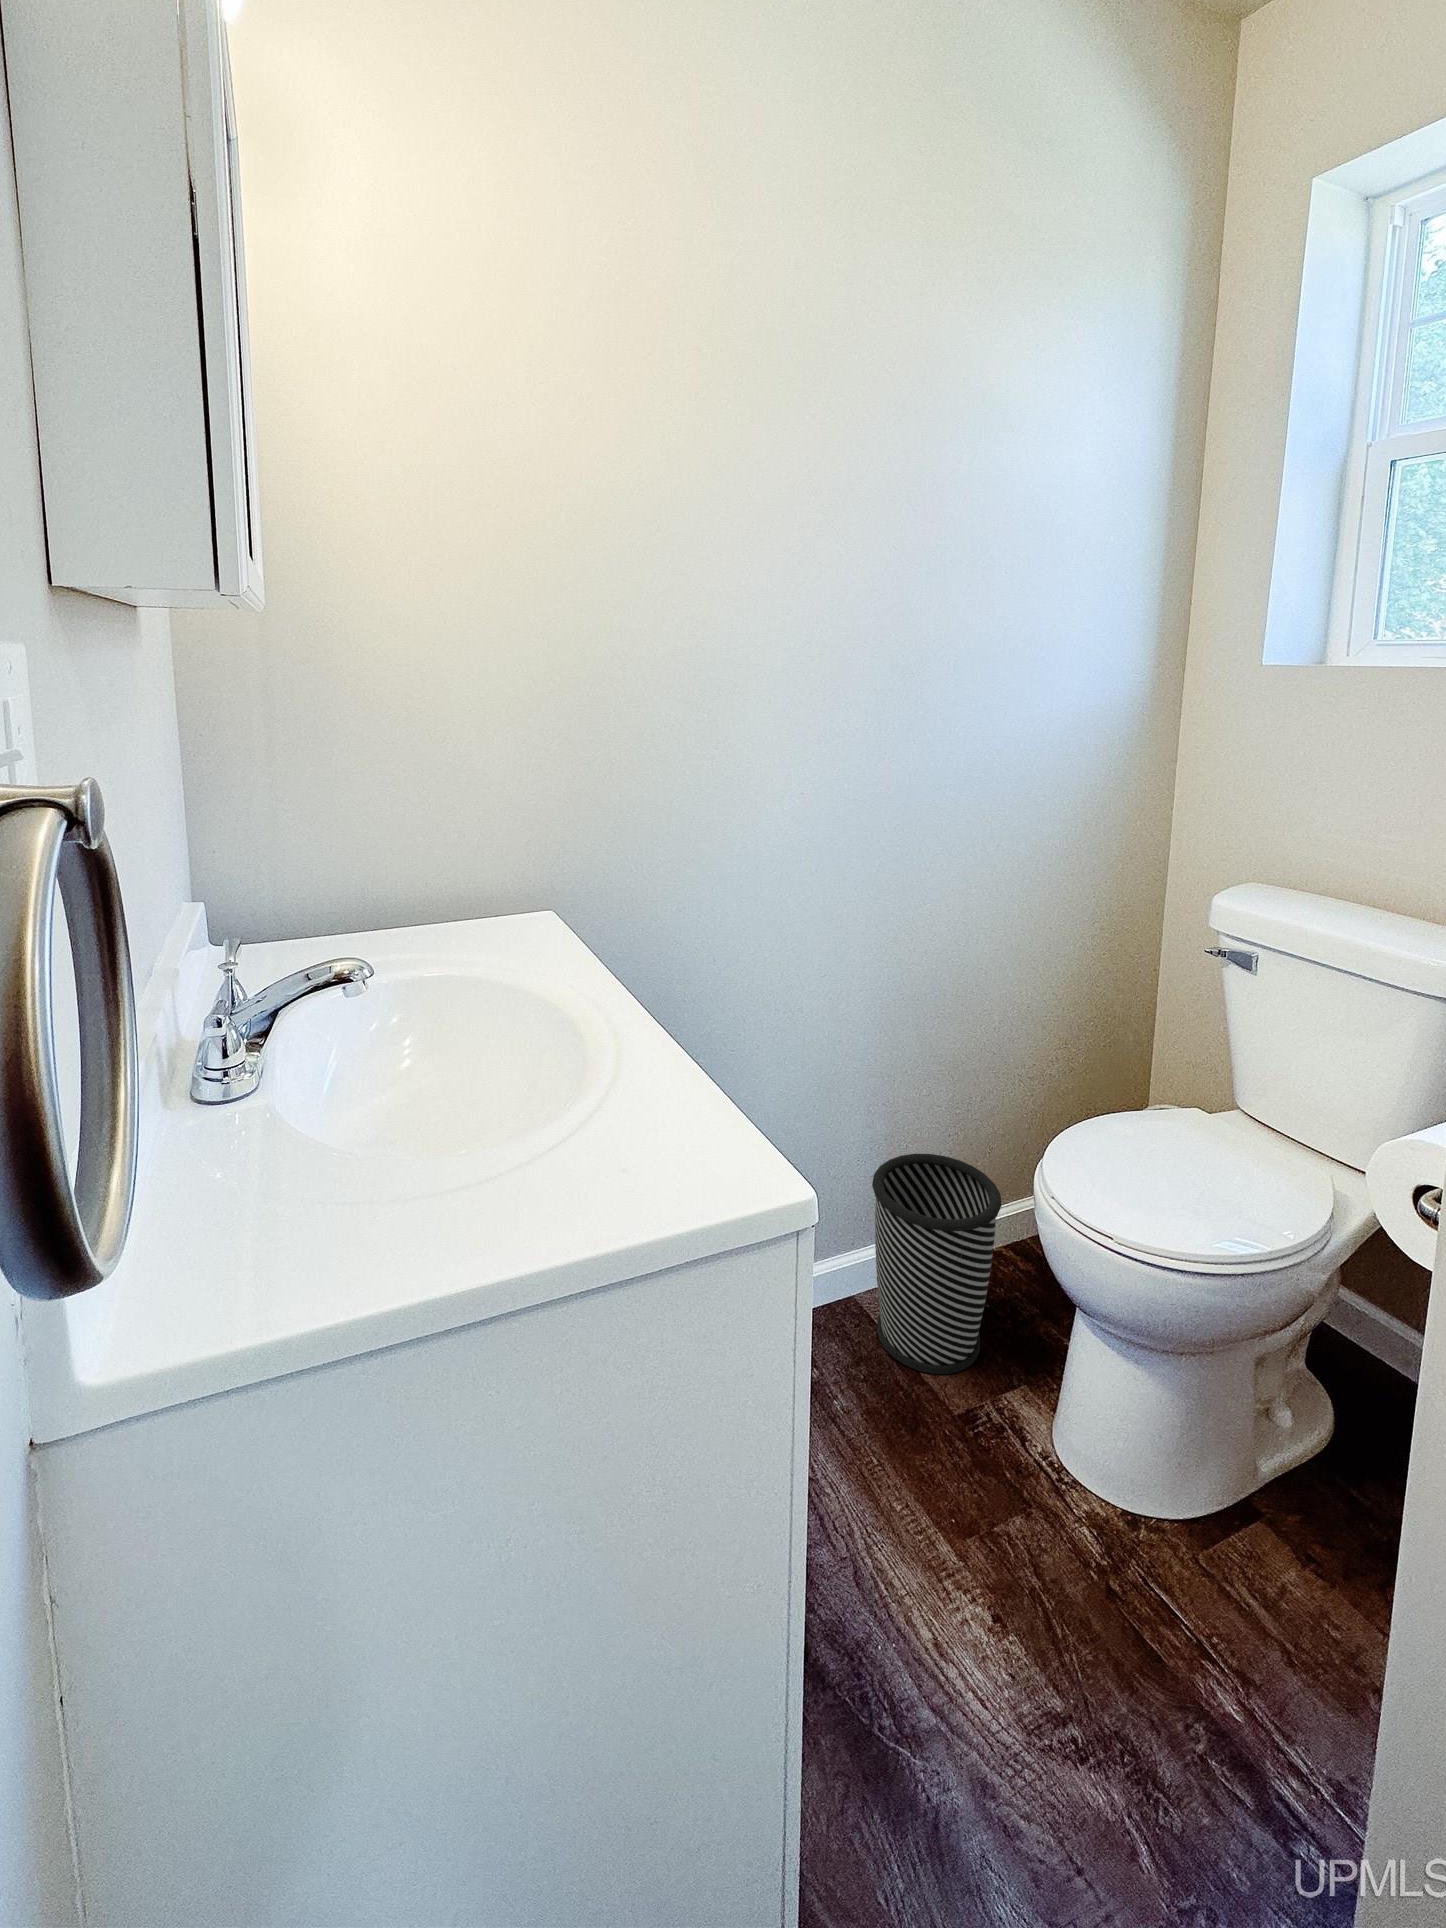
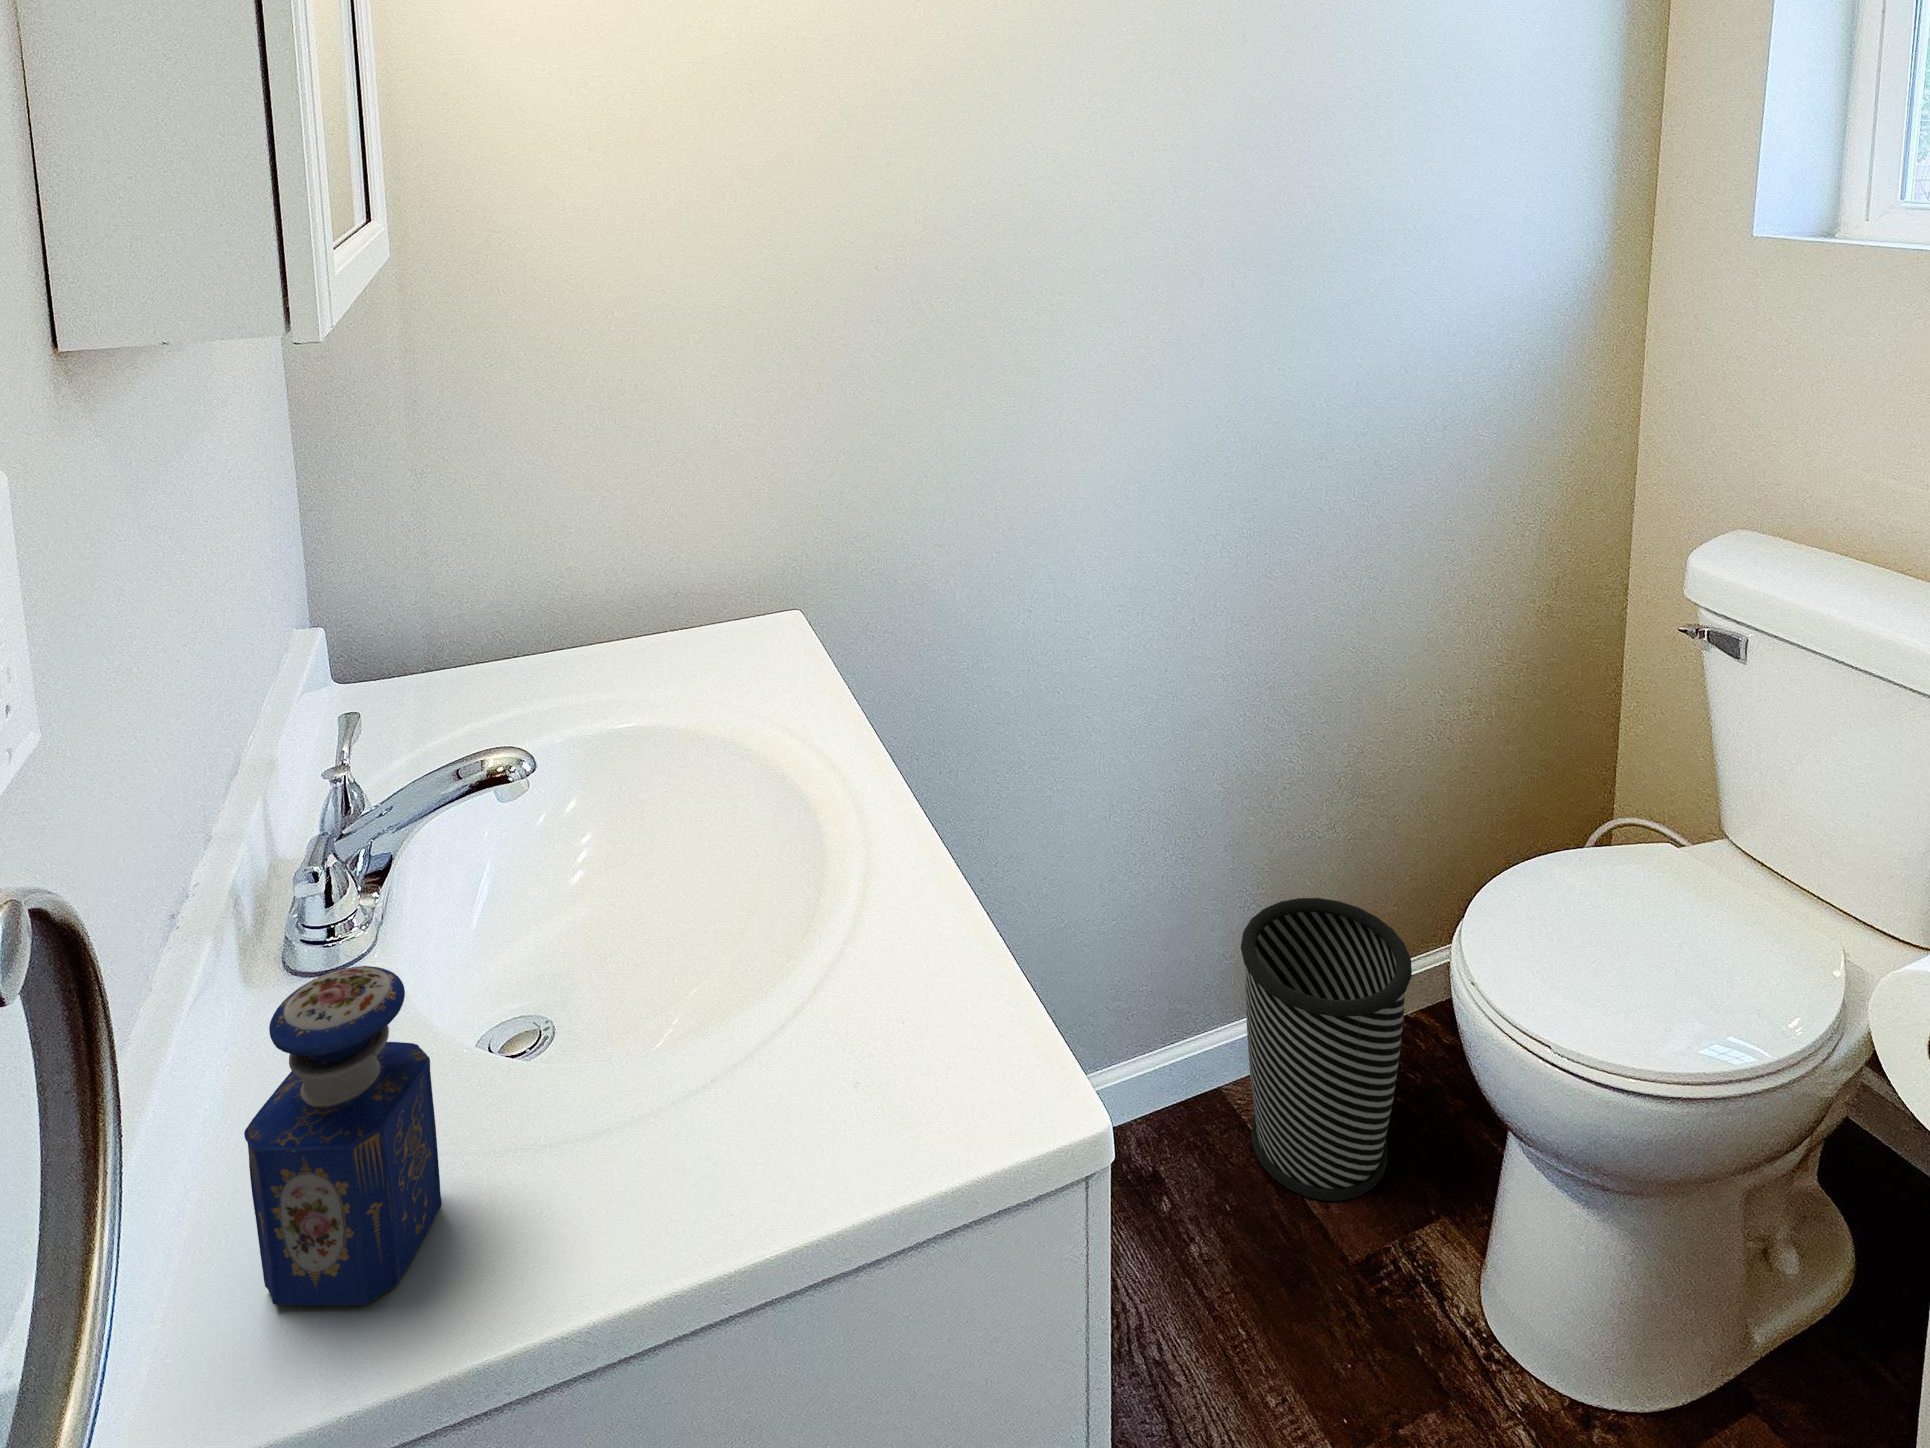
perfume bottle: none [191,1040,325,1276] -> present [244,966,442,1306]

